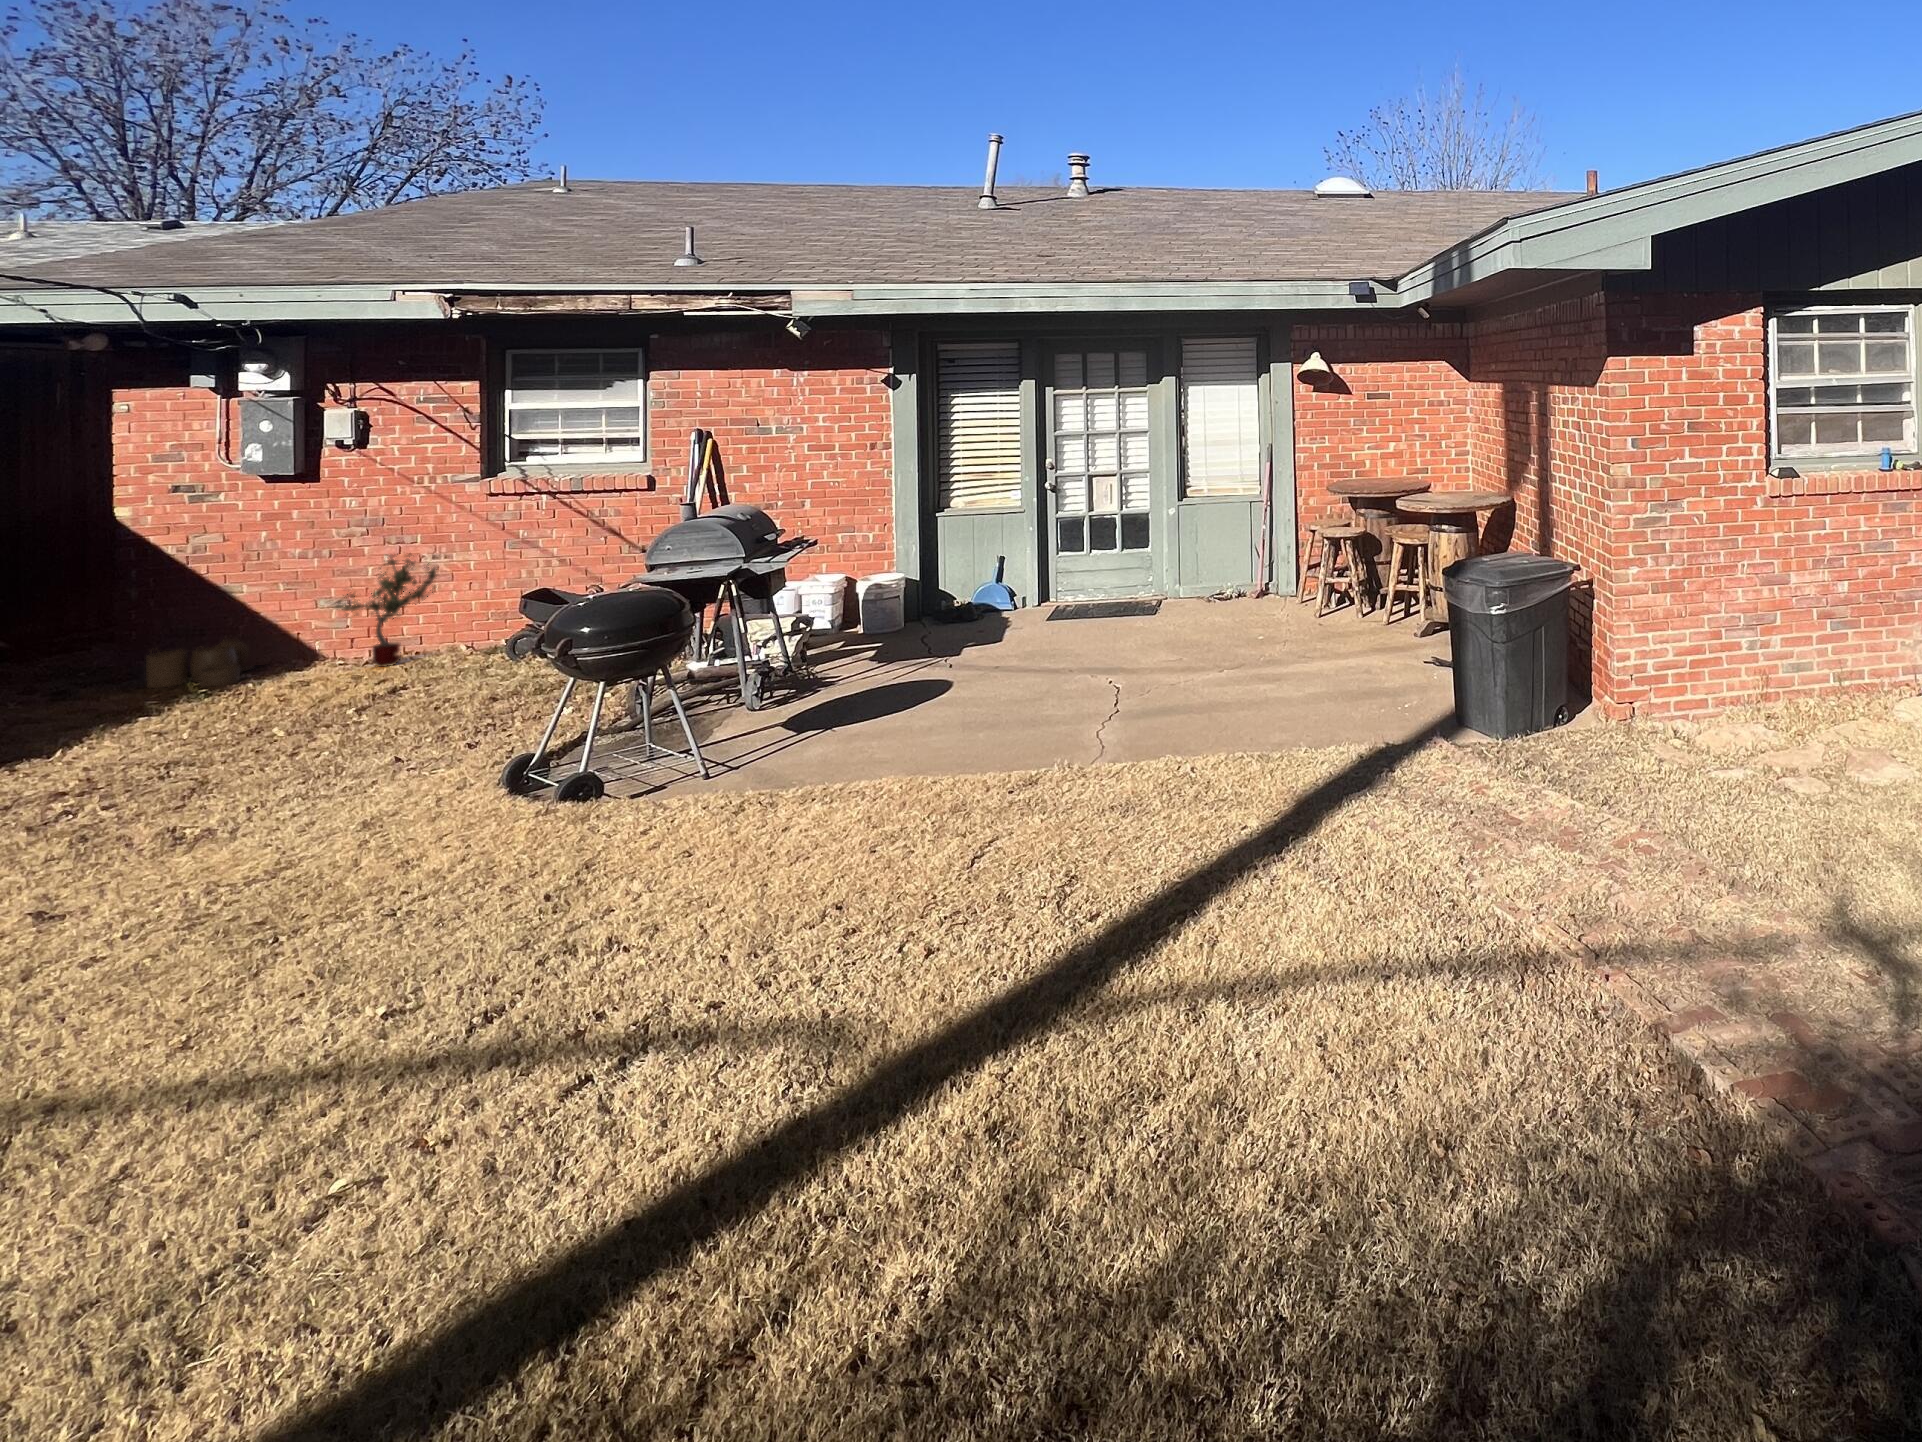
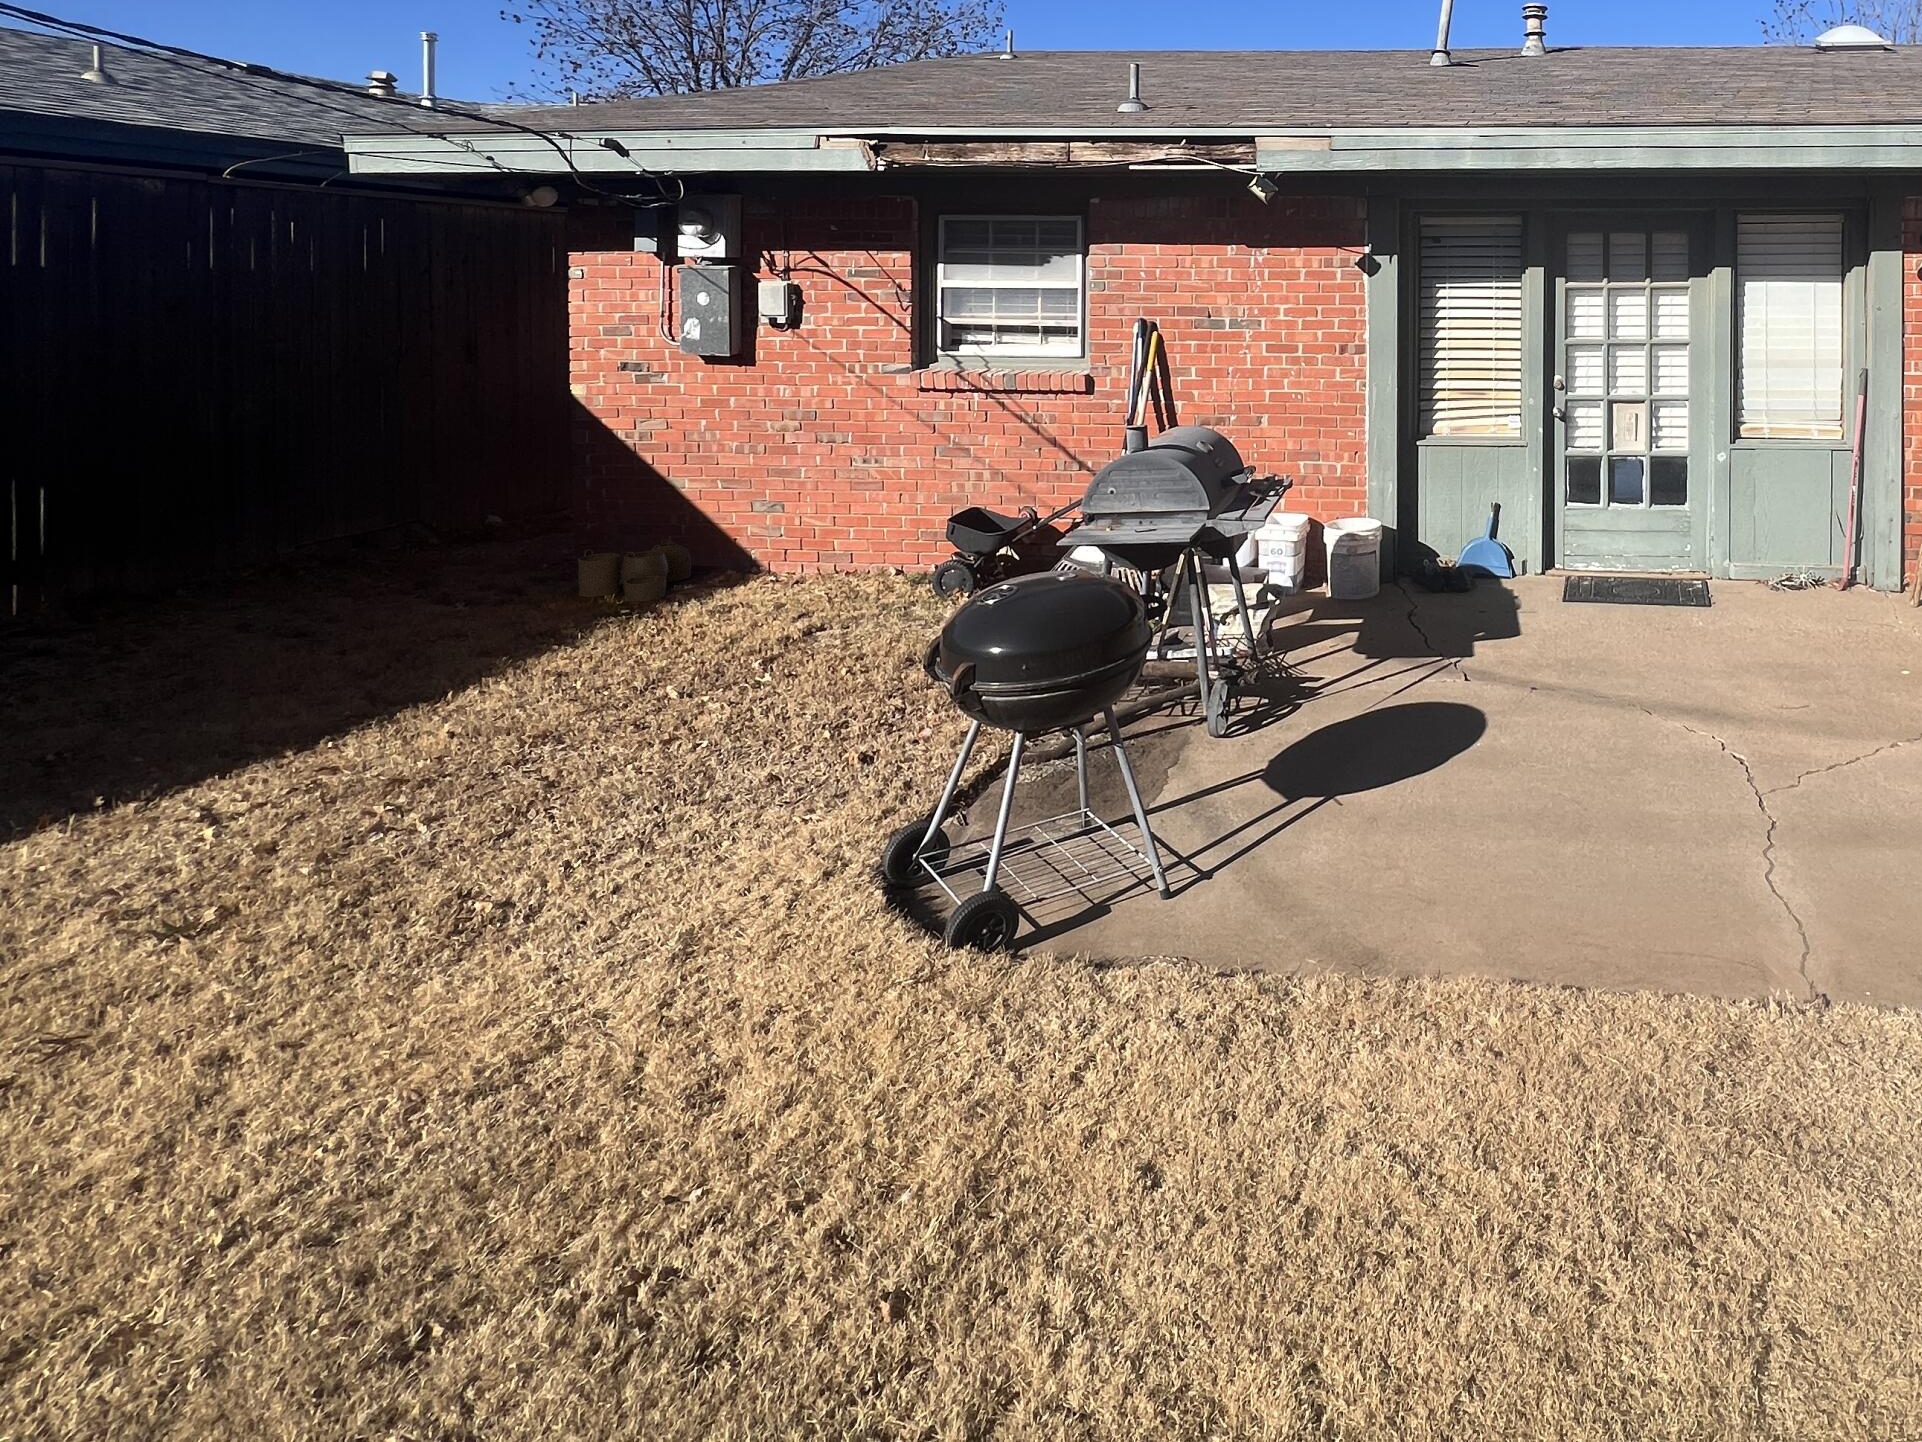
potted tree: present [336,554,437,667] -> none [760,454,868,590]

